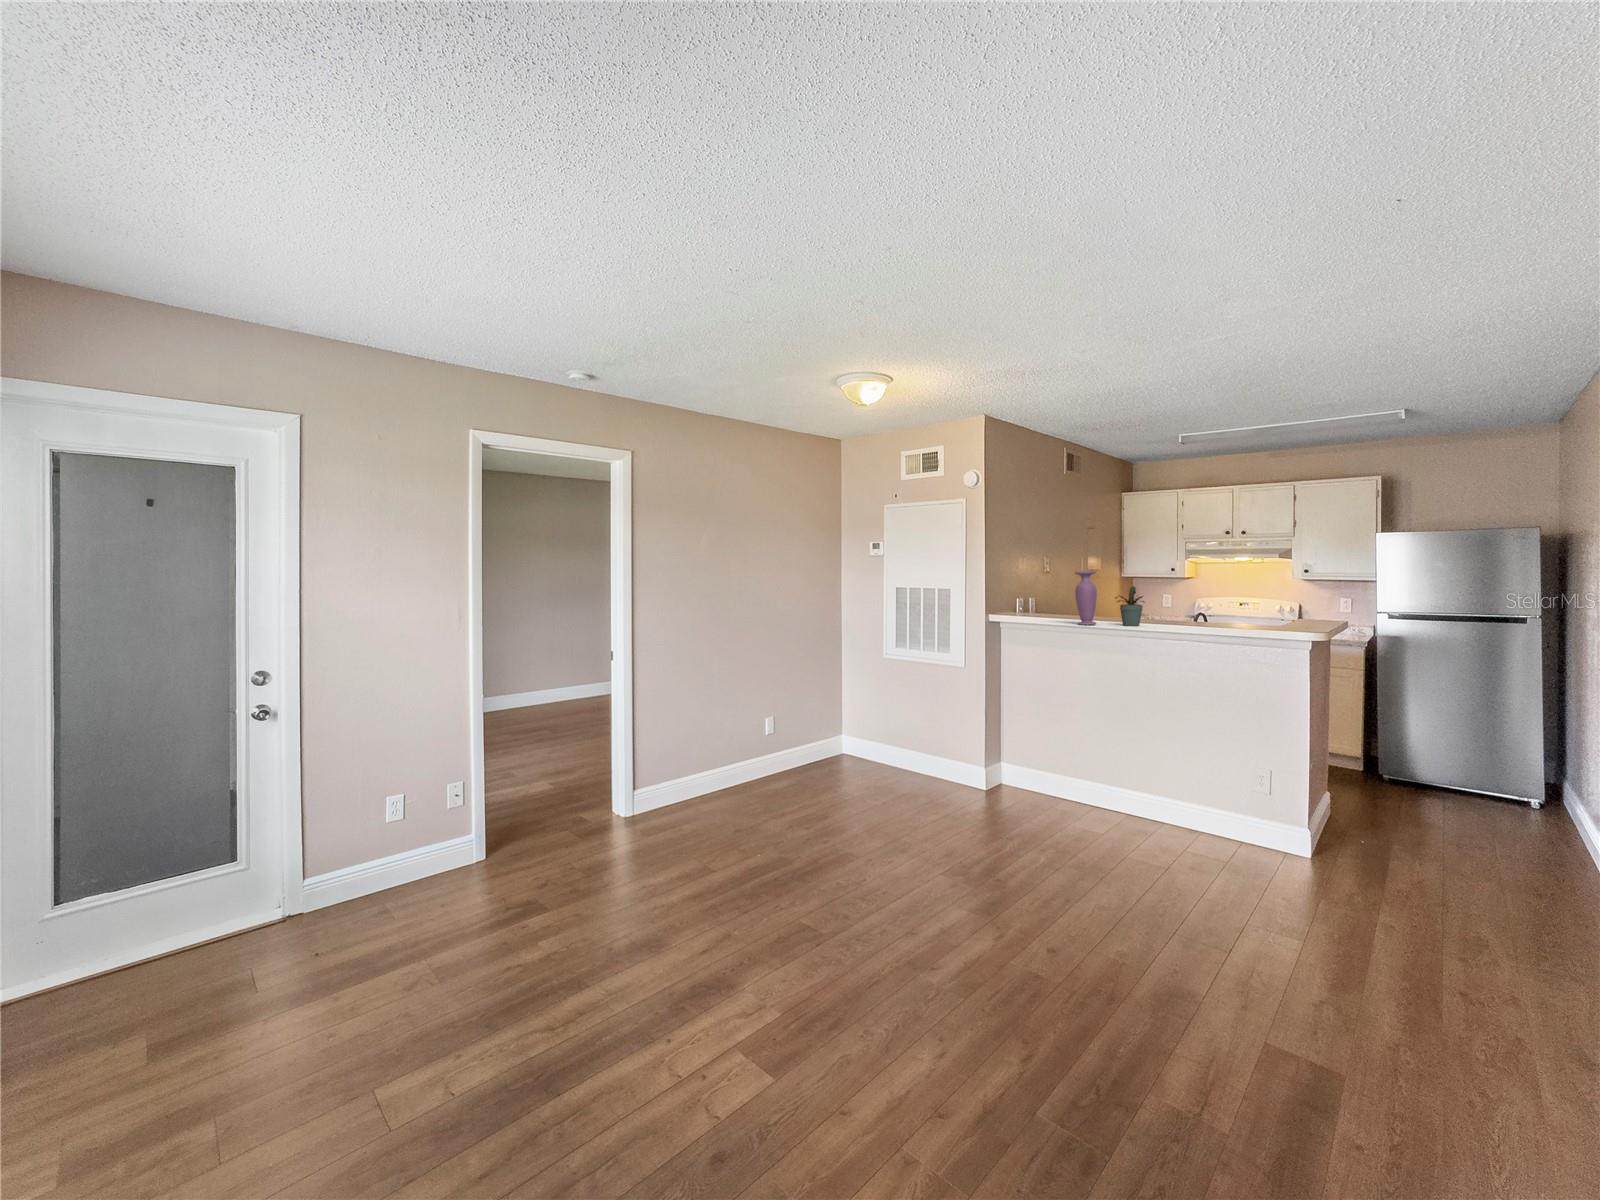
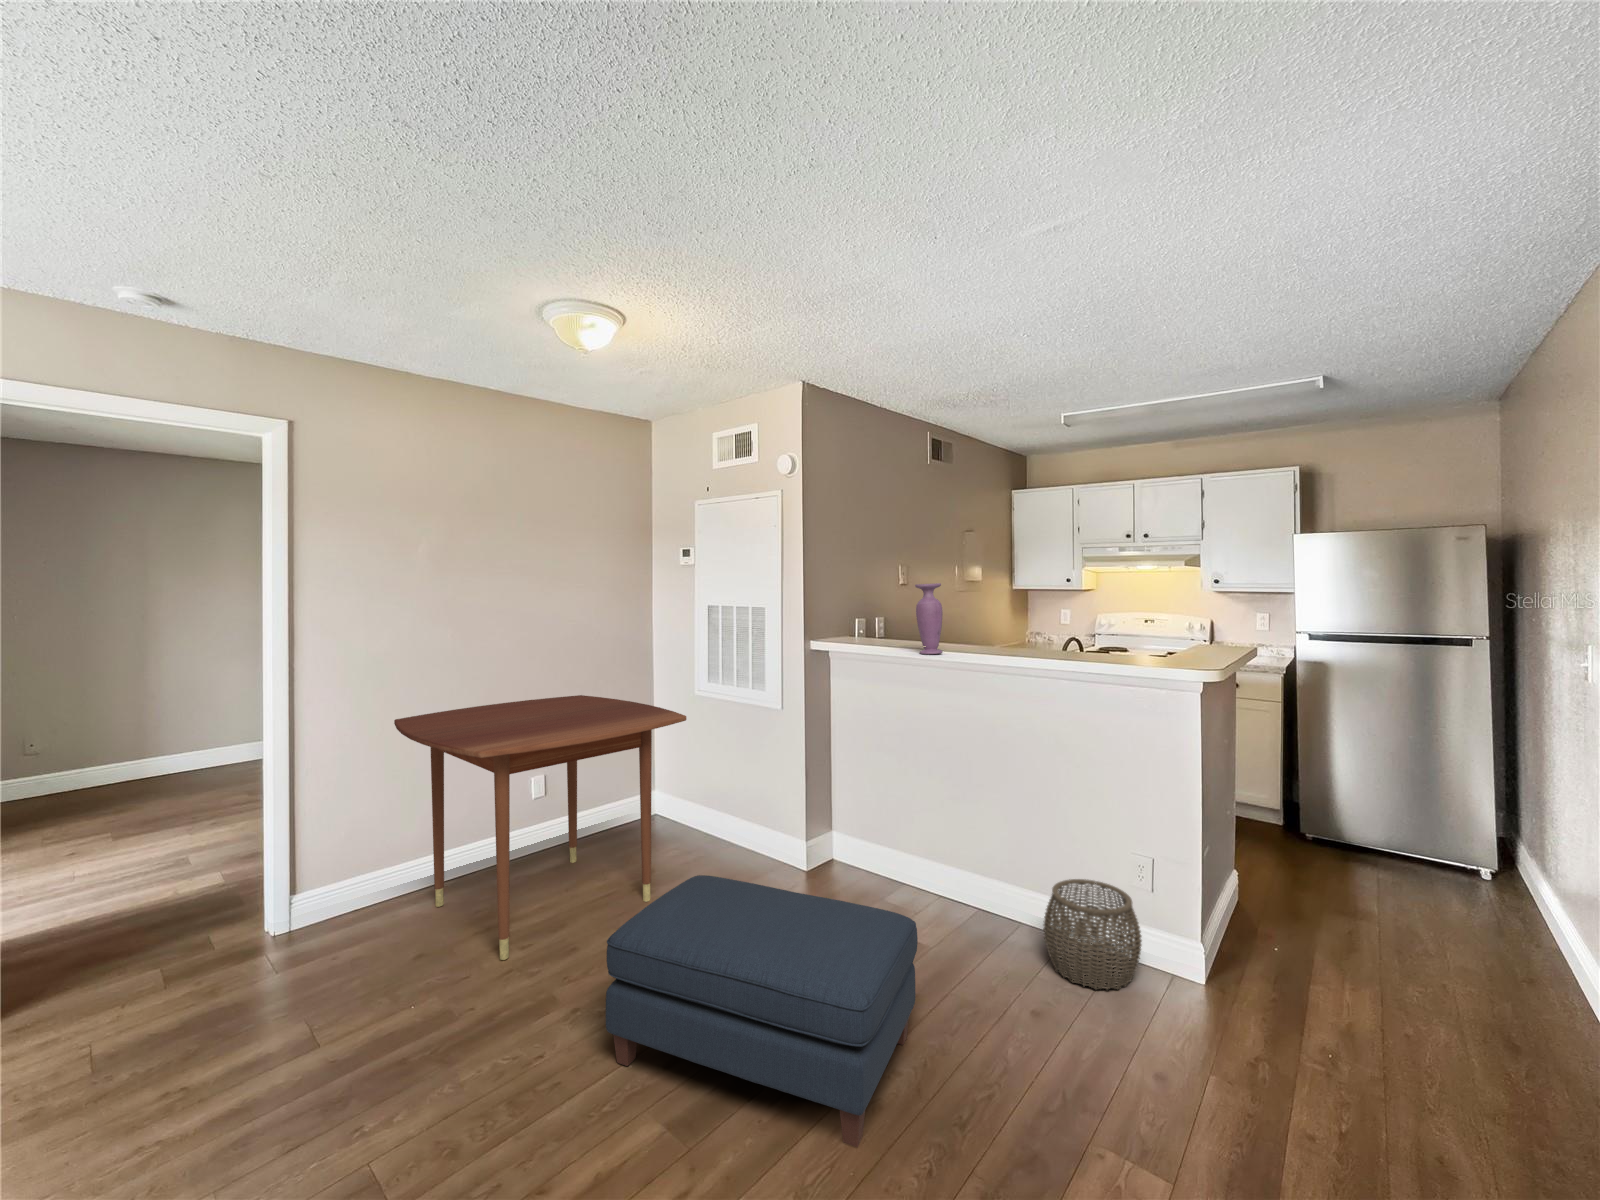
potted plant: present [1115,586,1145,626] -> none [966,604,1002,656]
dining table: none [694,656,904,833] -> present [394,695,686,960]
ottoman: none [910,773,1115,922] -> present [606,875,918,1147]
woven basket: none [1189,786,1266,859] -> present [1043,879,1142,990]

